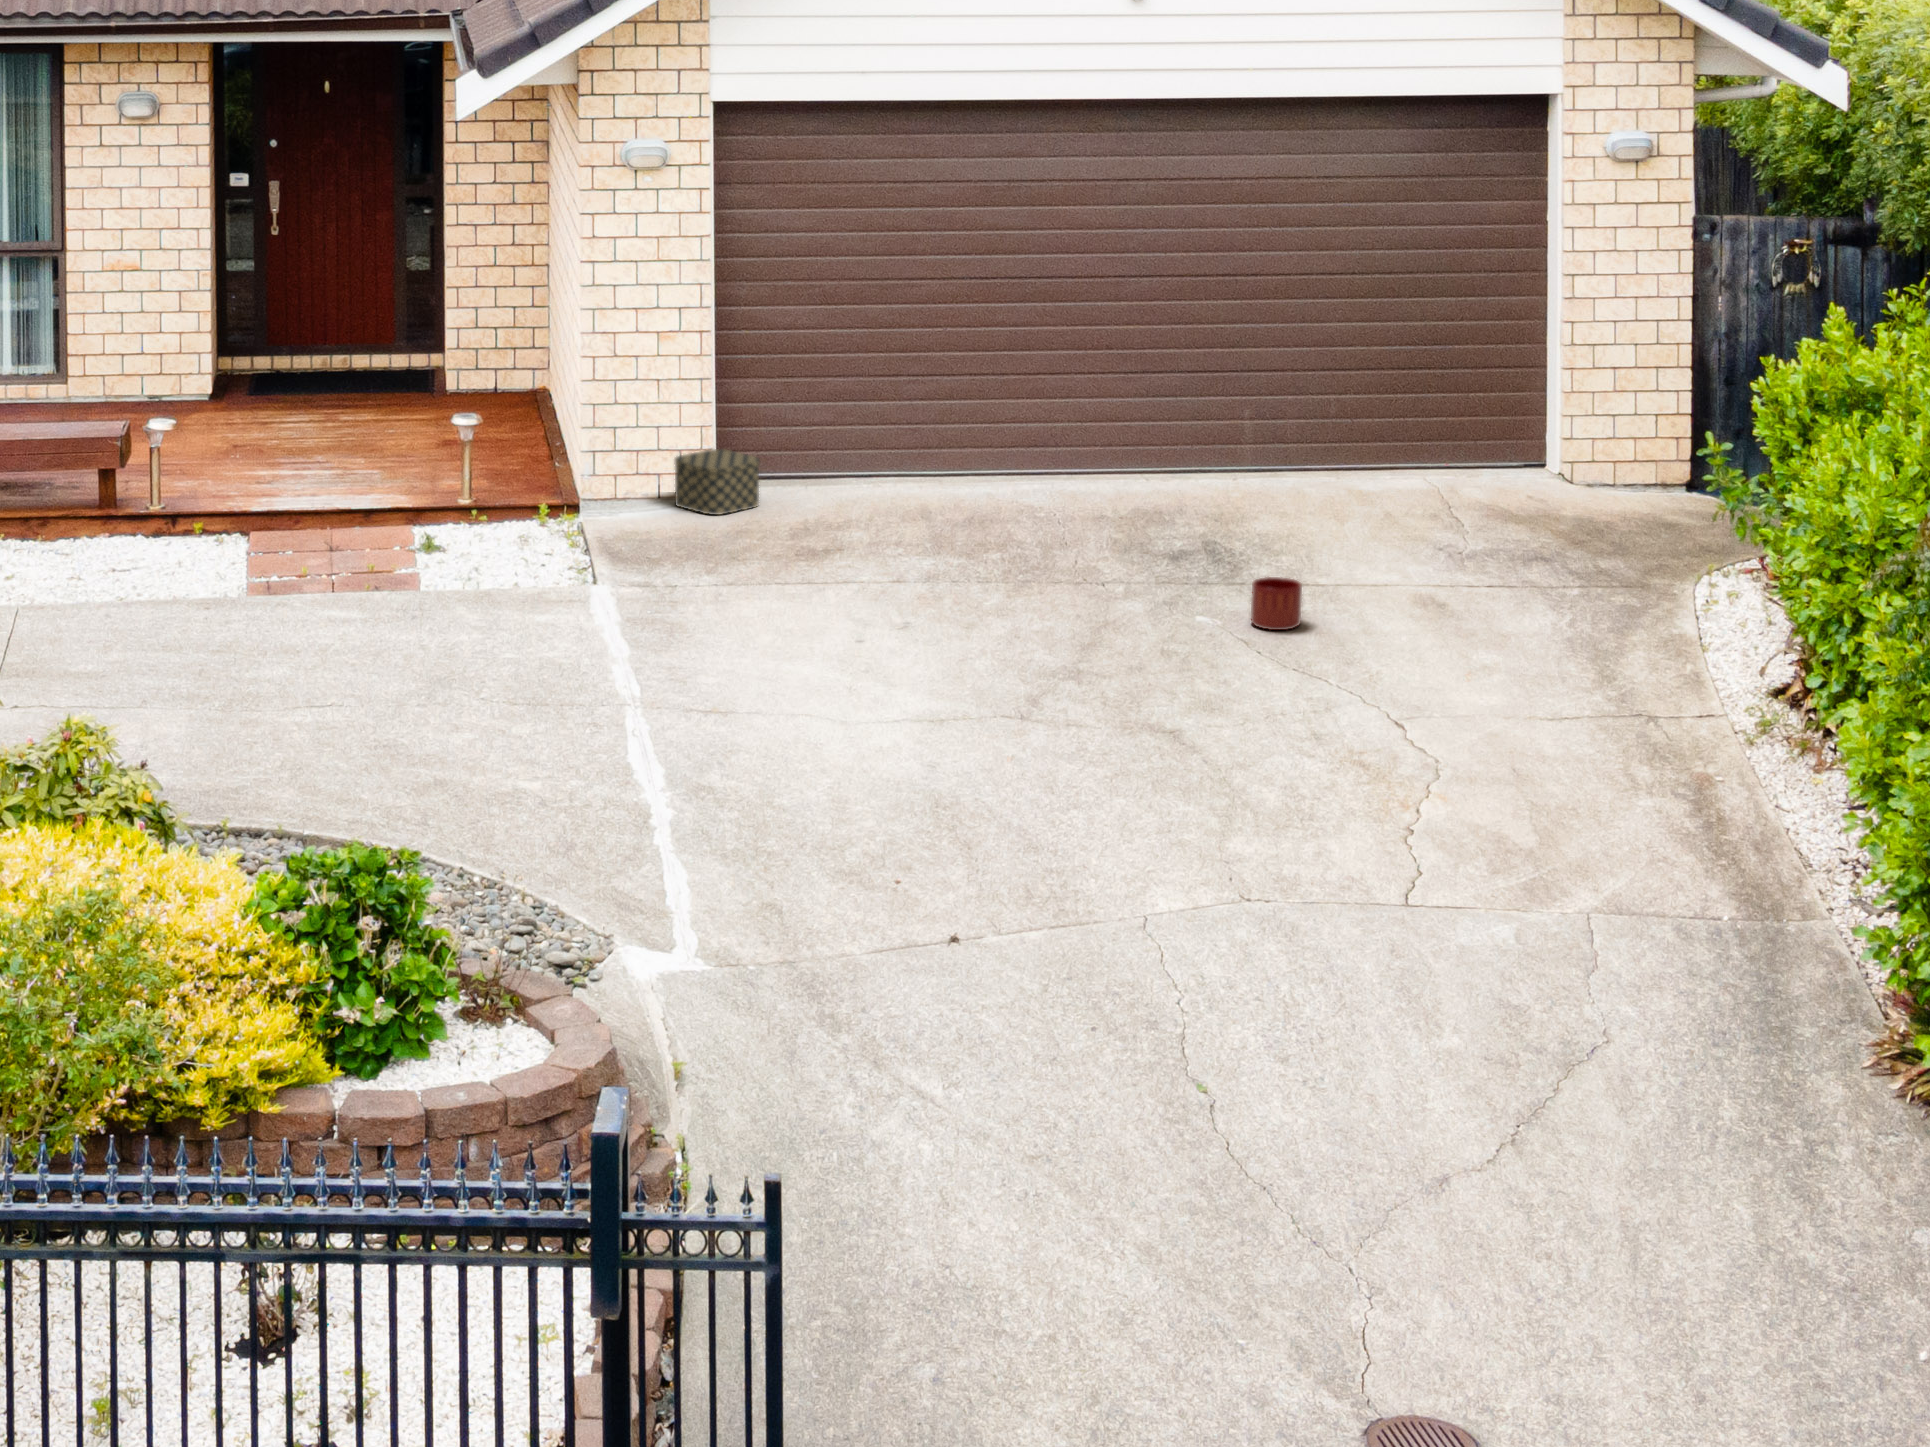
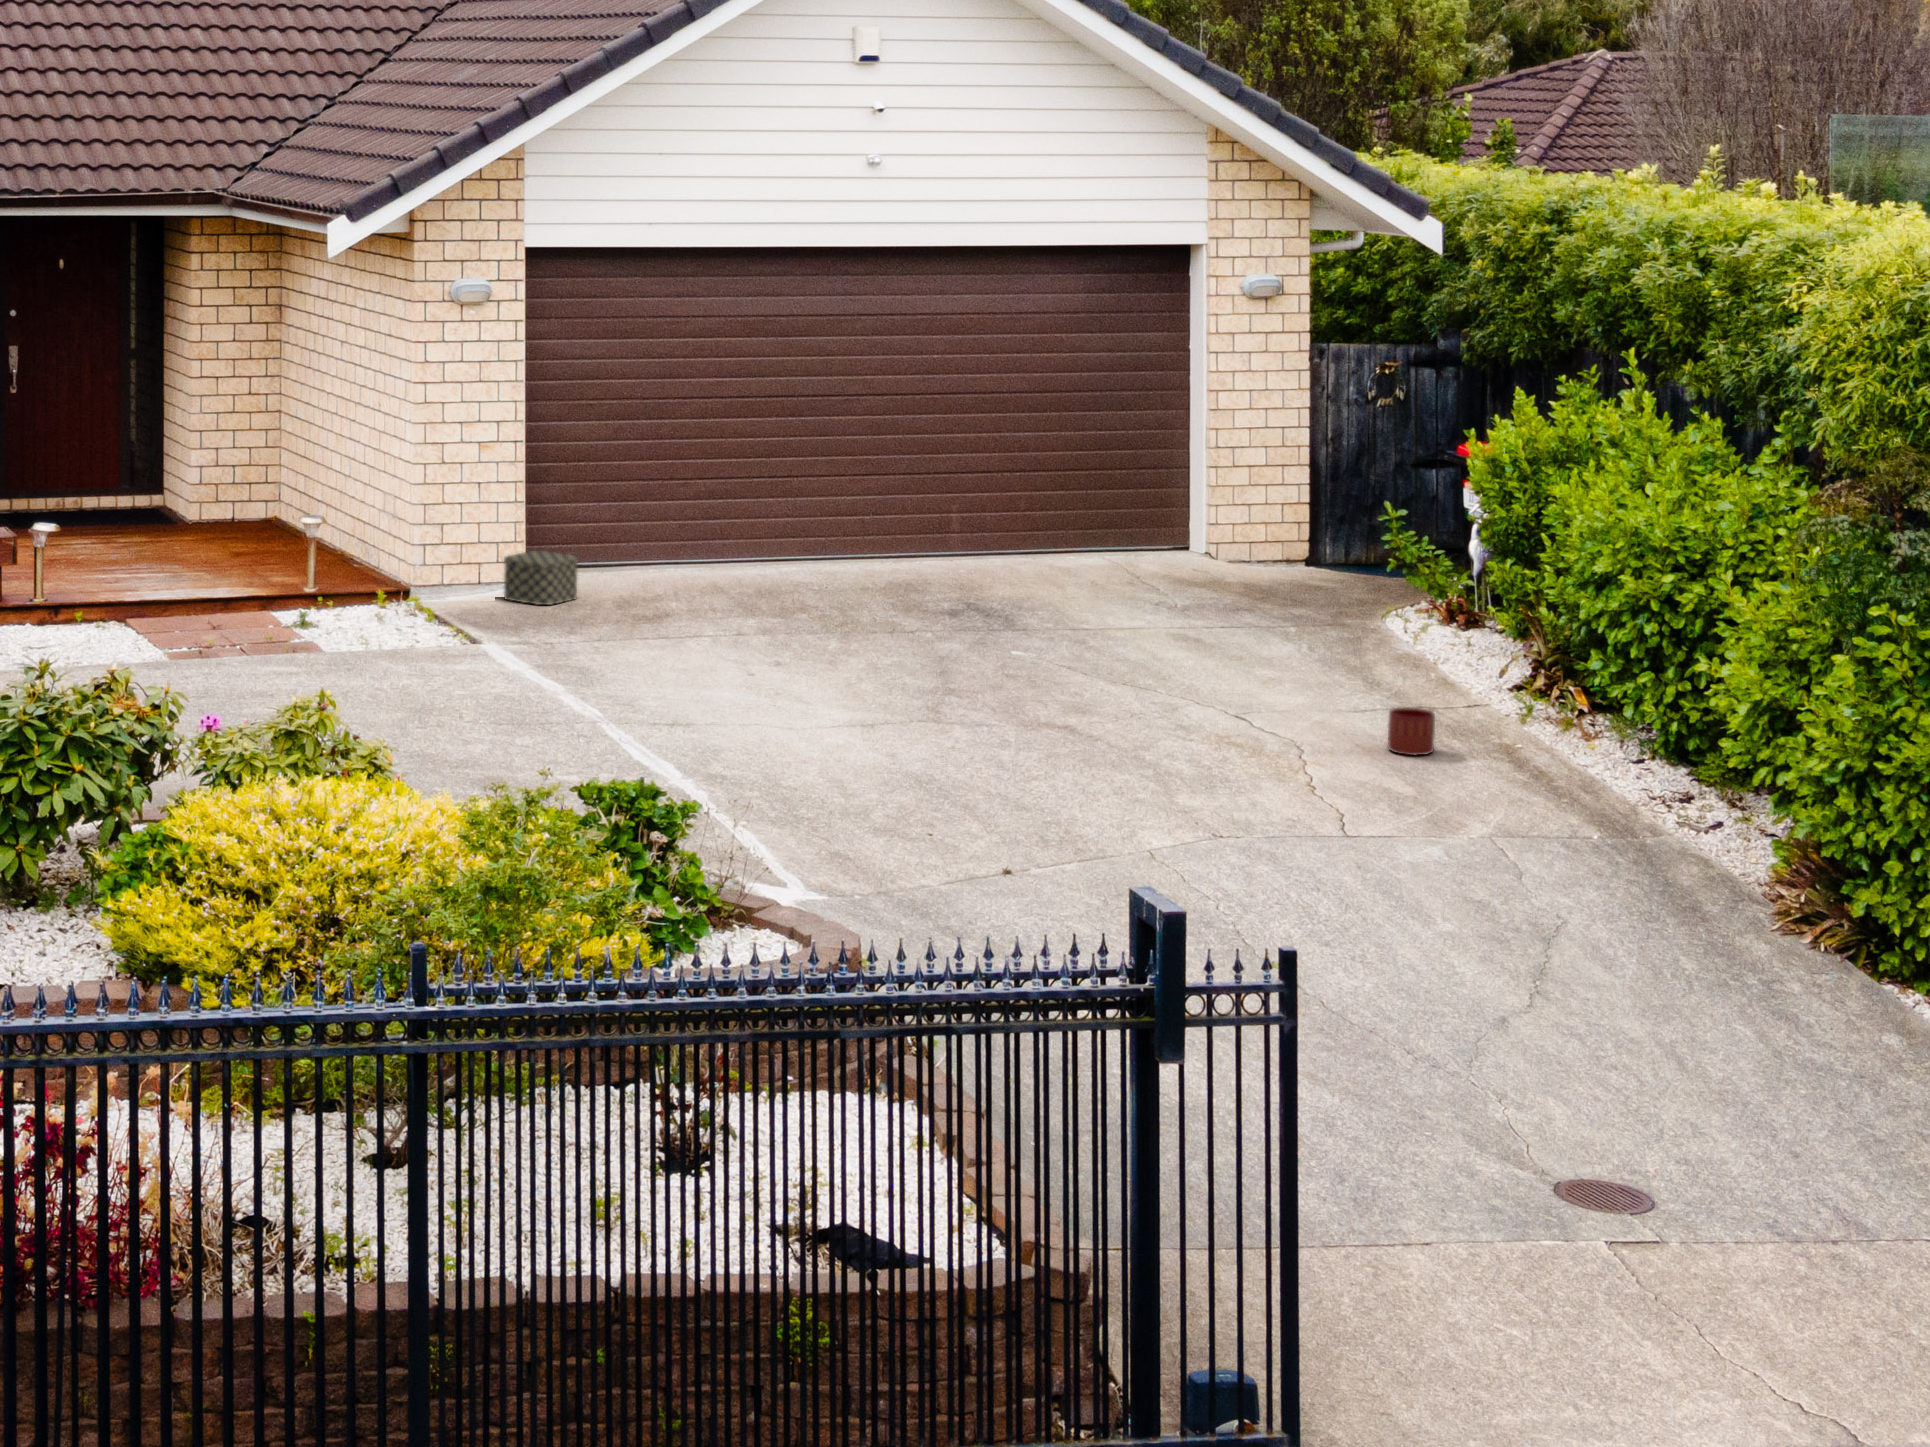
planter: present [1251,577,1302,630] -> present [1388,707,1435,755]

